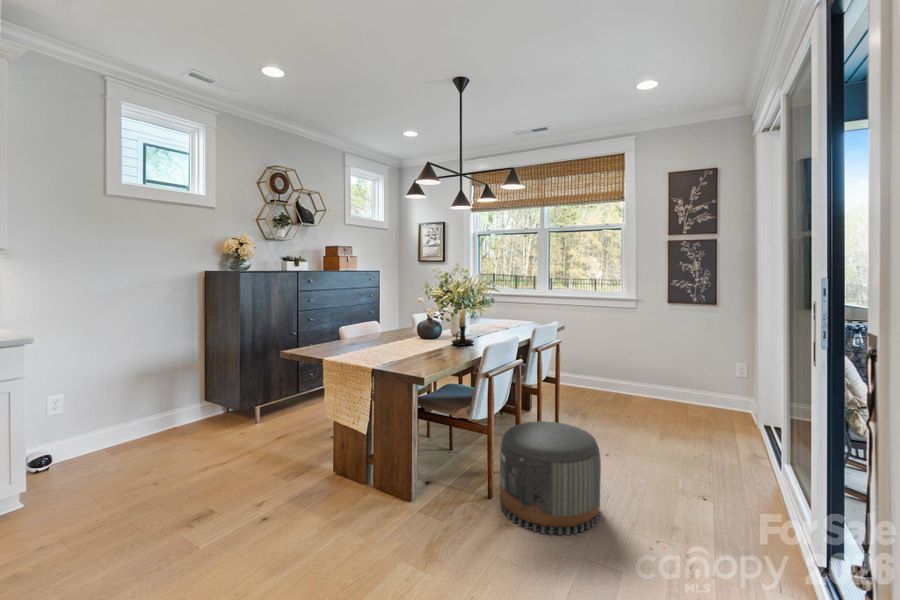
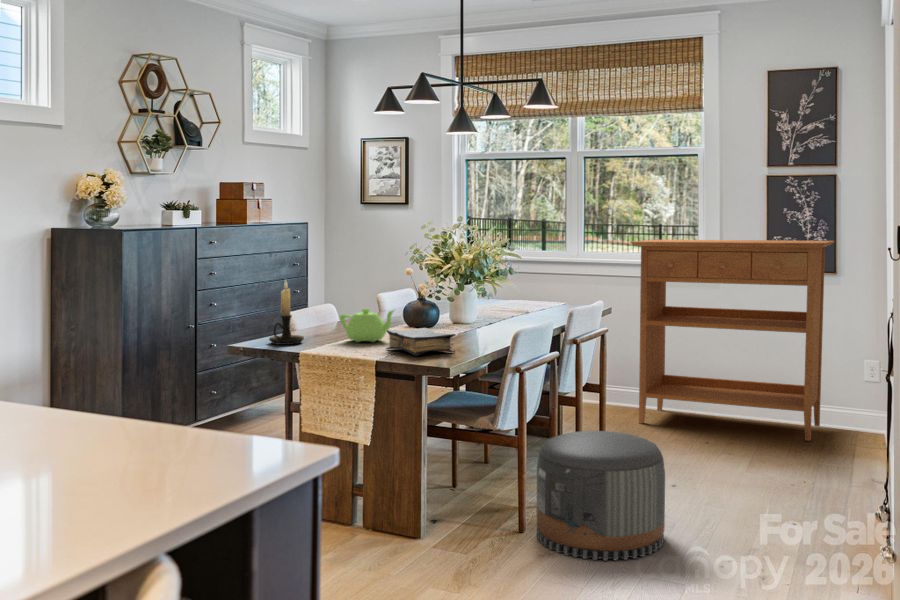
console table: none [577,282,716,419] -> present [630,240,834,441]
candle holder: present [452,304,473,345] -> present [269,280,304,345]
teapot: none [368,326,406,350] -> present [340,308,394,342]
book: none [394,341,441,364] -> present [386,328,455,356]

